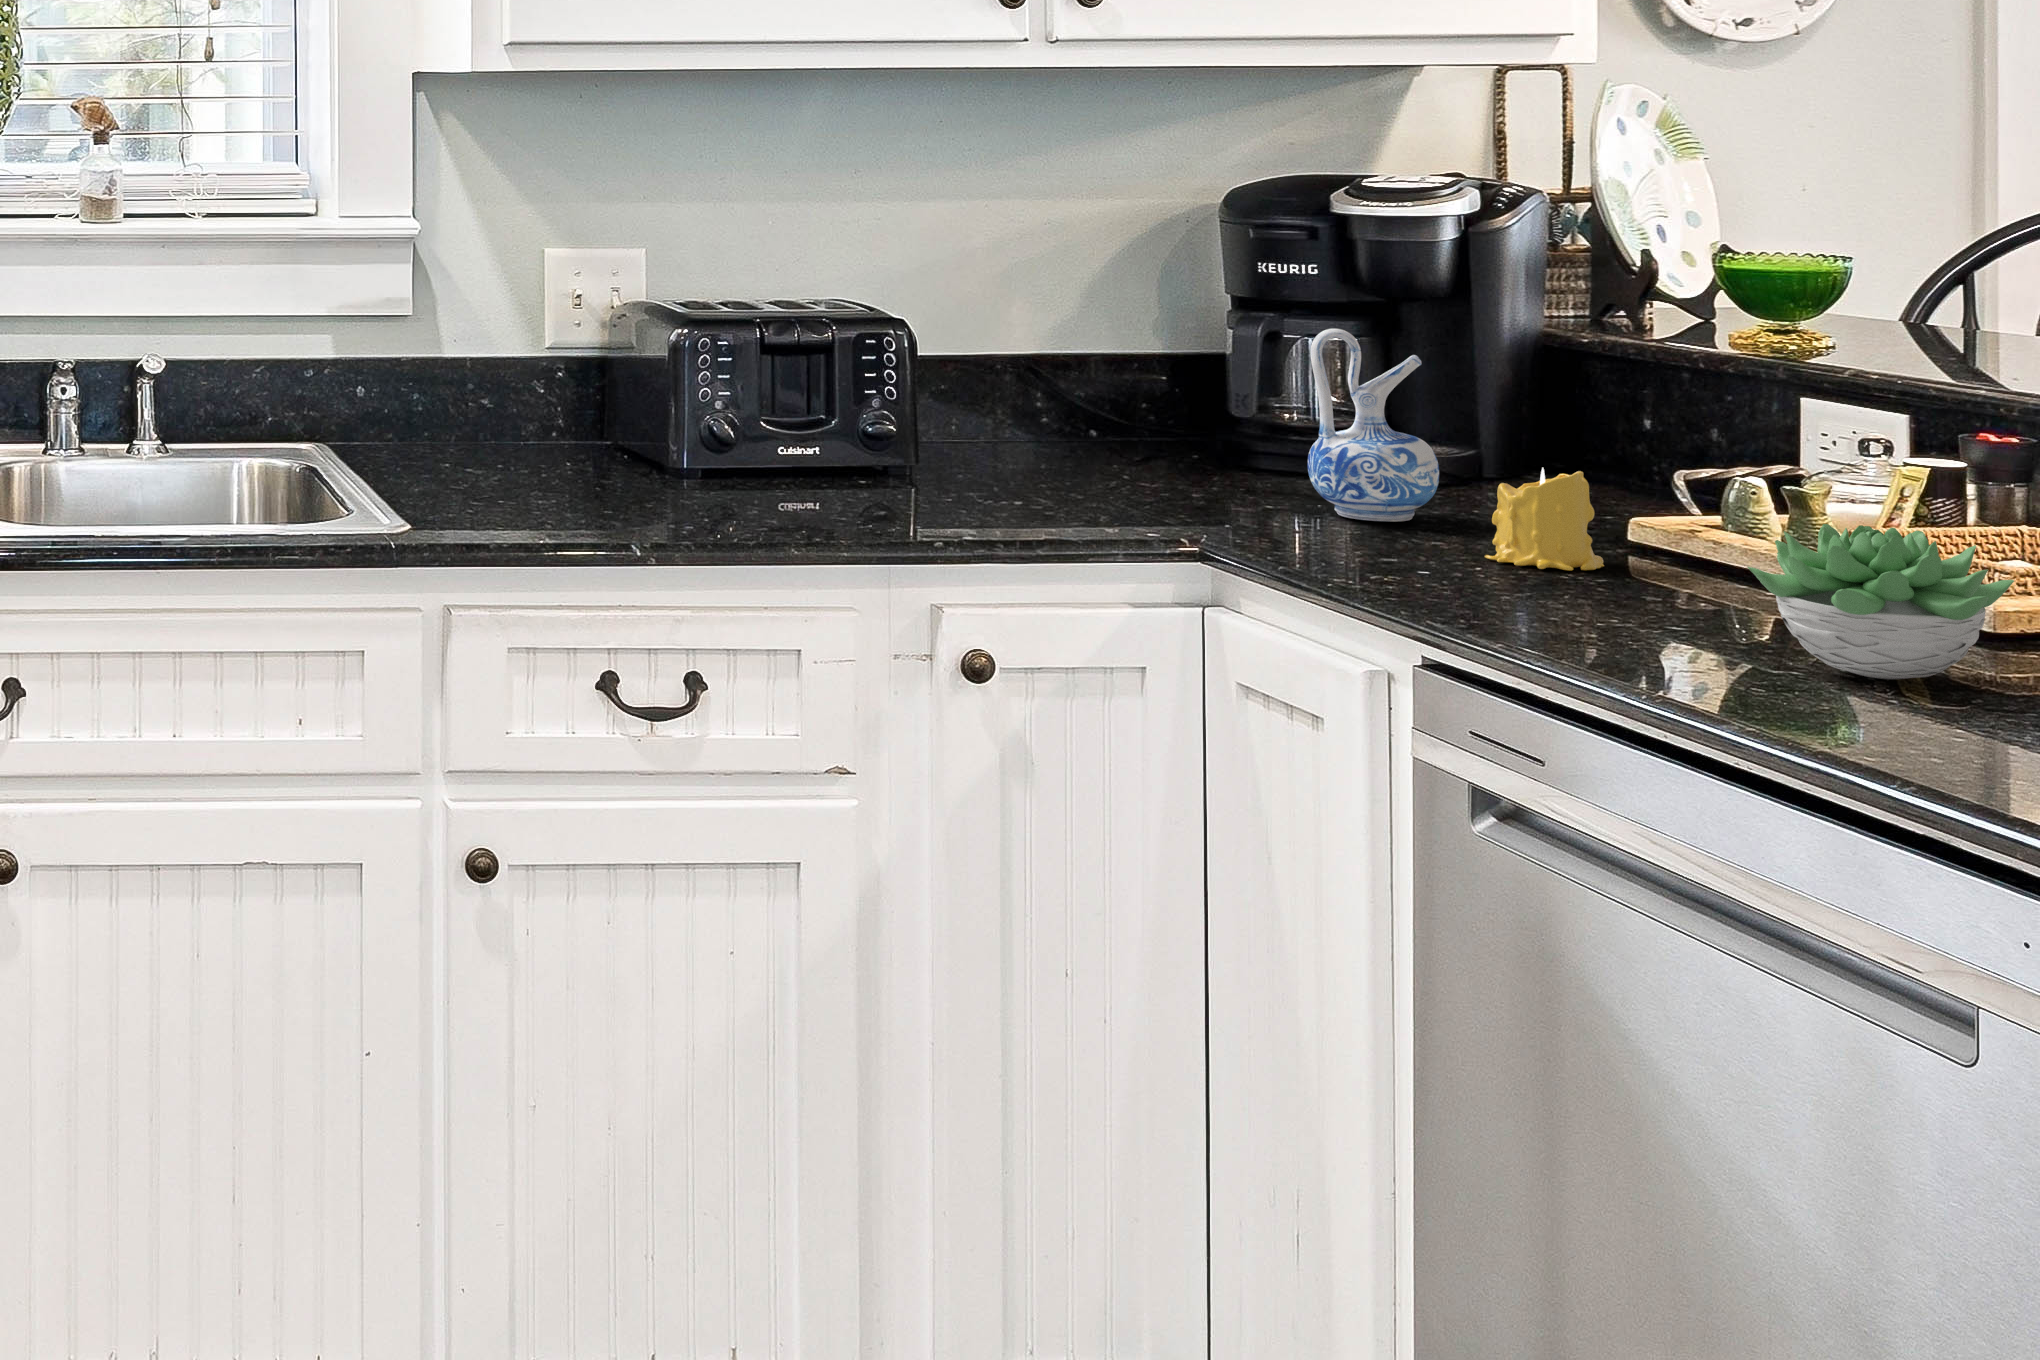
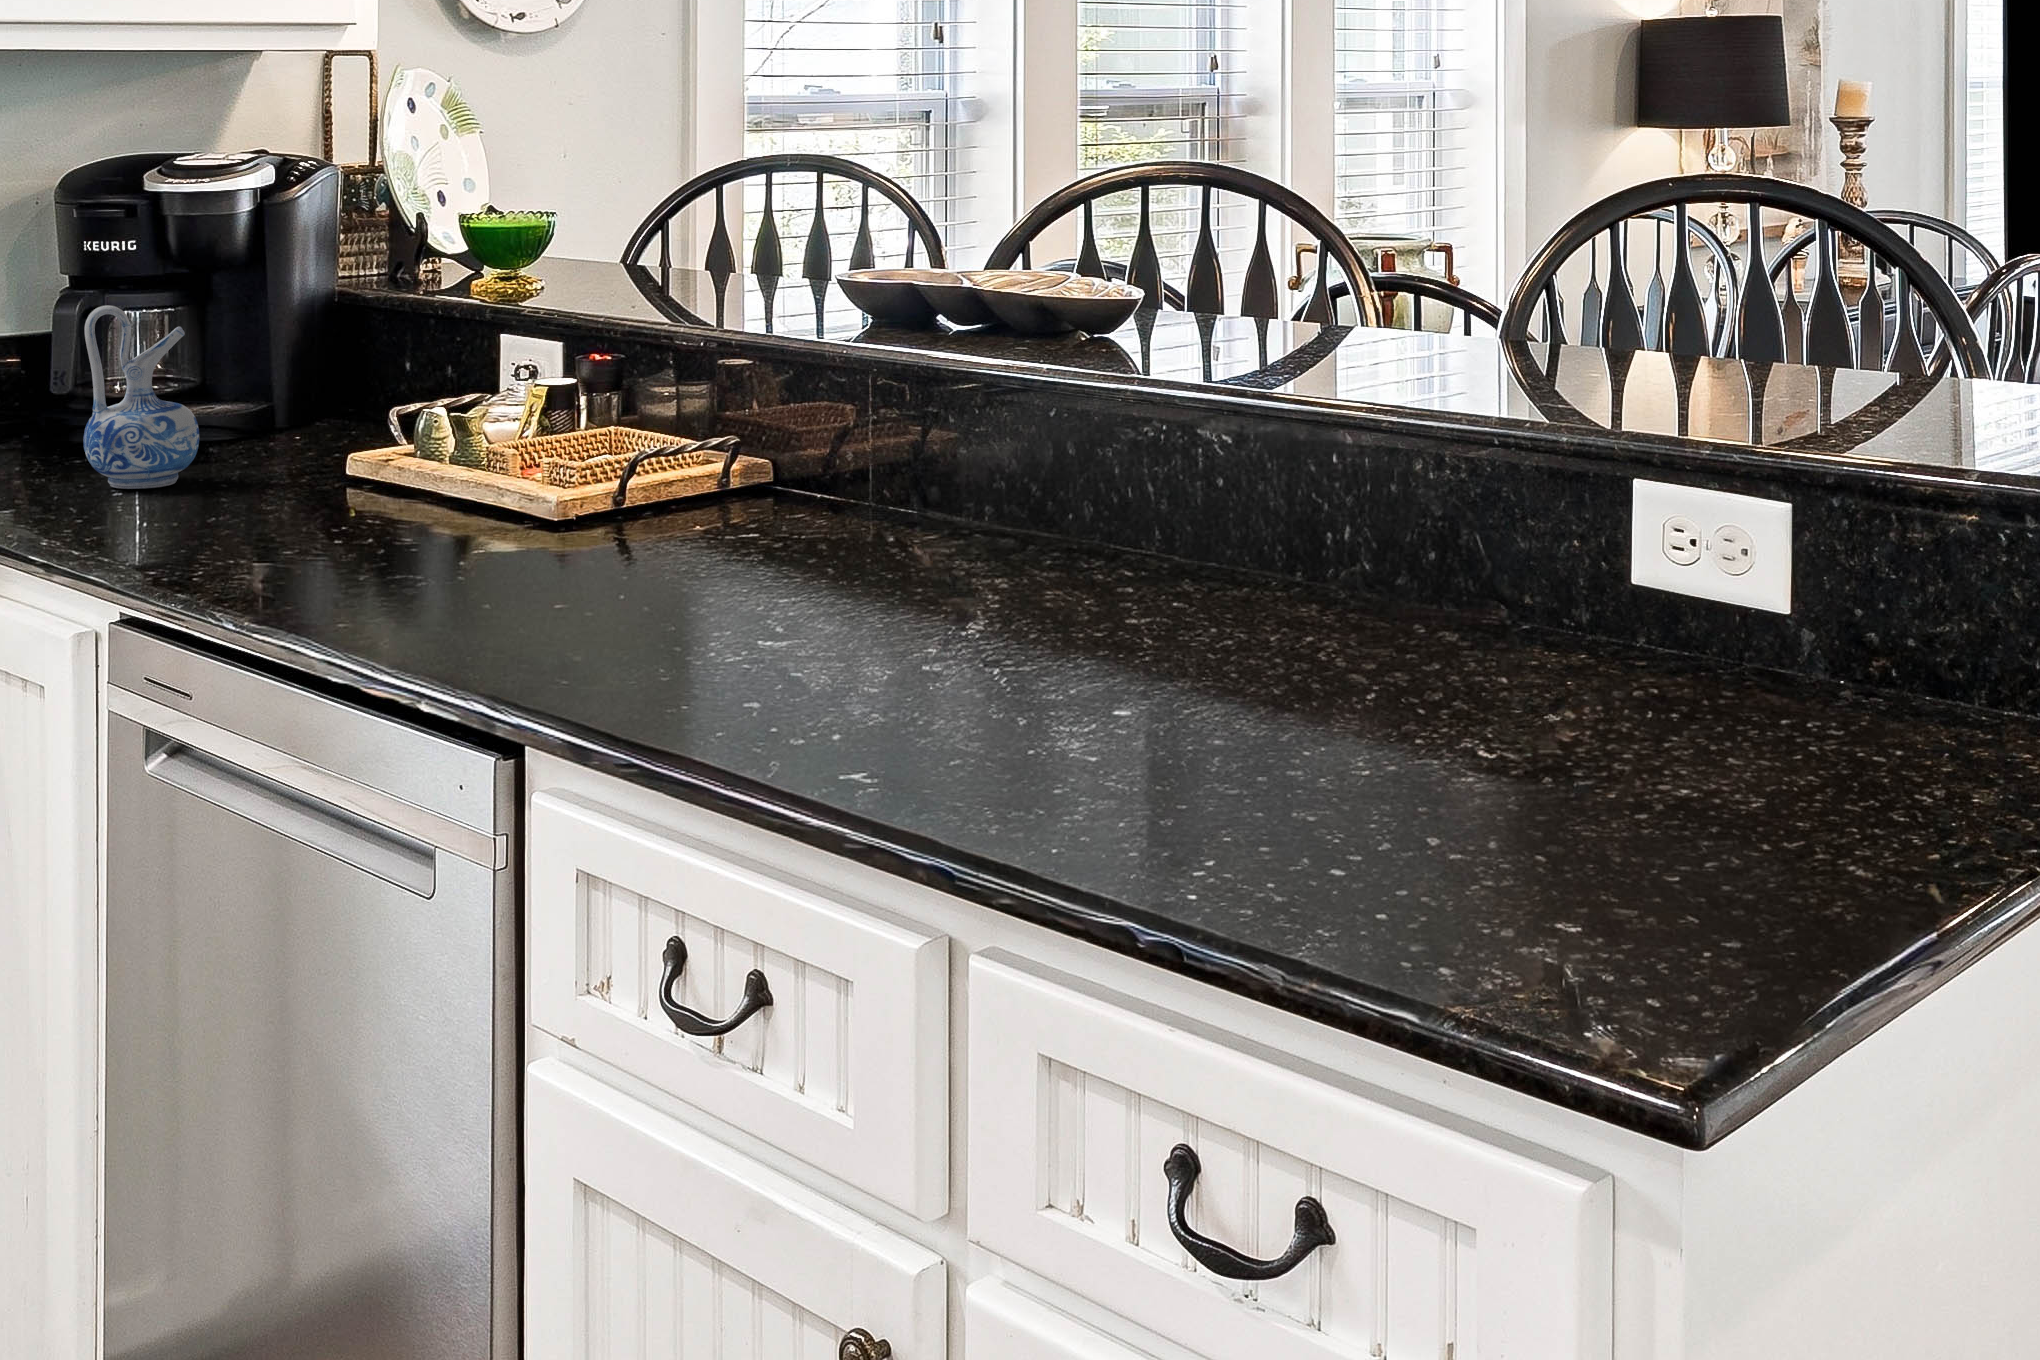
candle: present [1485,468,1604,570] -> none [214,421,311,517]
succulent plant: present [1748,524,2014,679] -> none [357,450,544,579]

